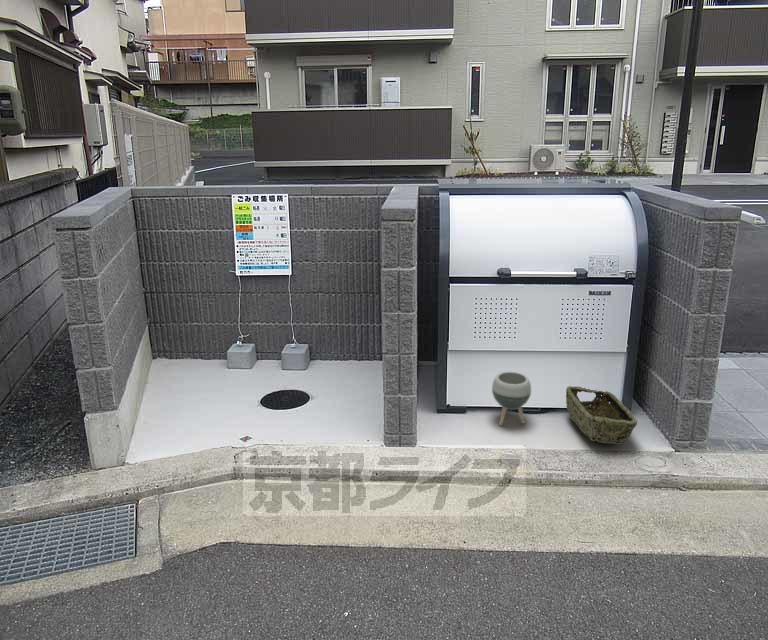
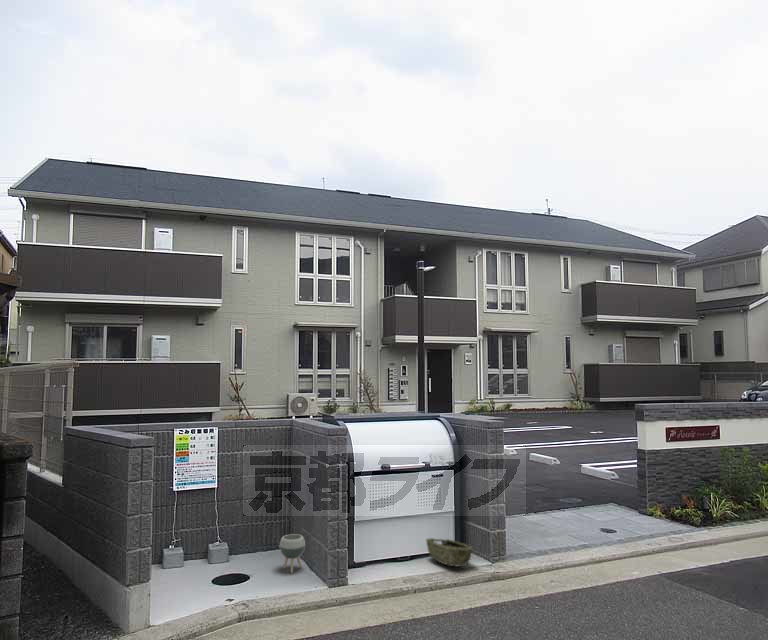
planter: present [492,372,531,425] -> present [280,534,305,573]

